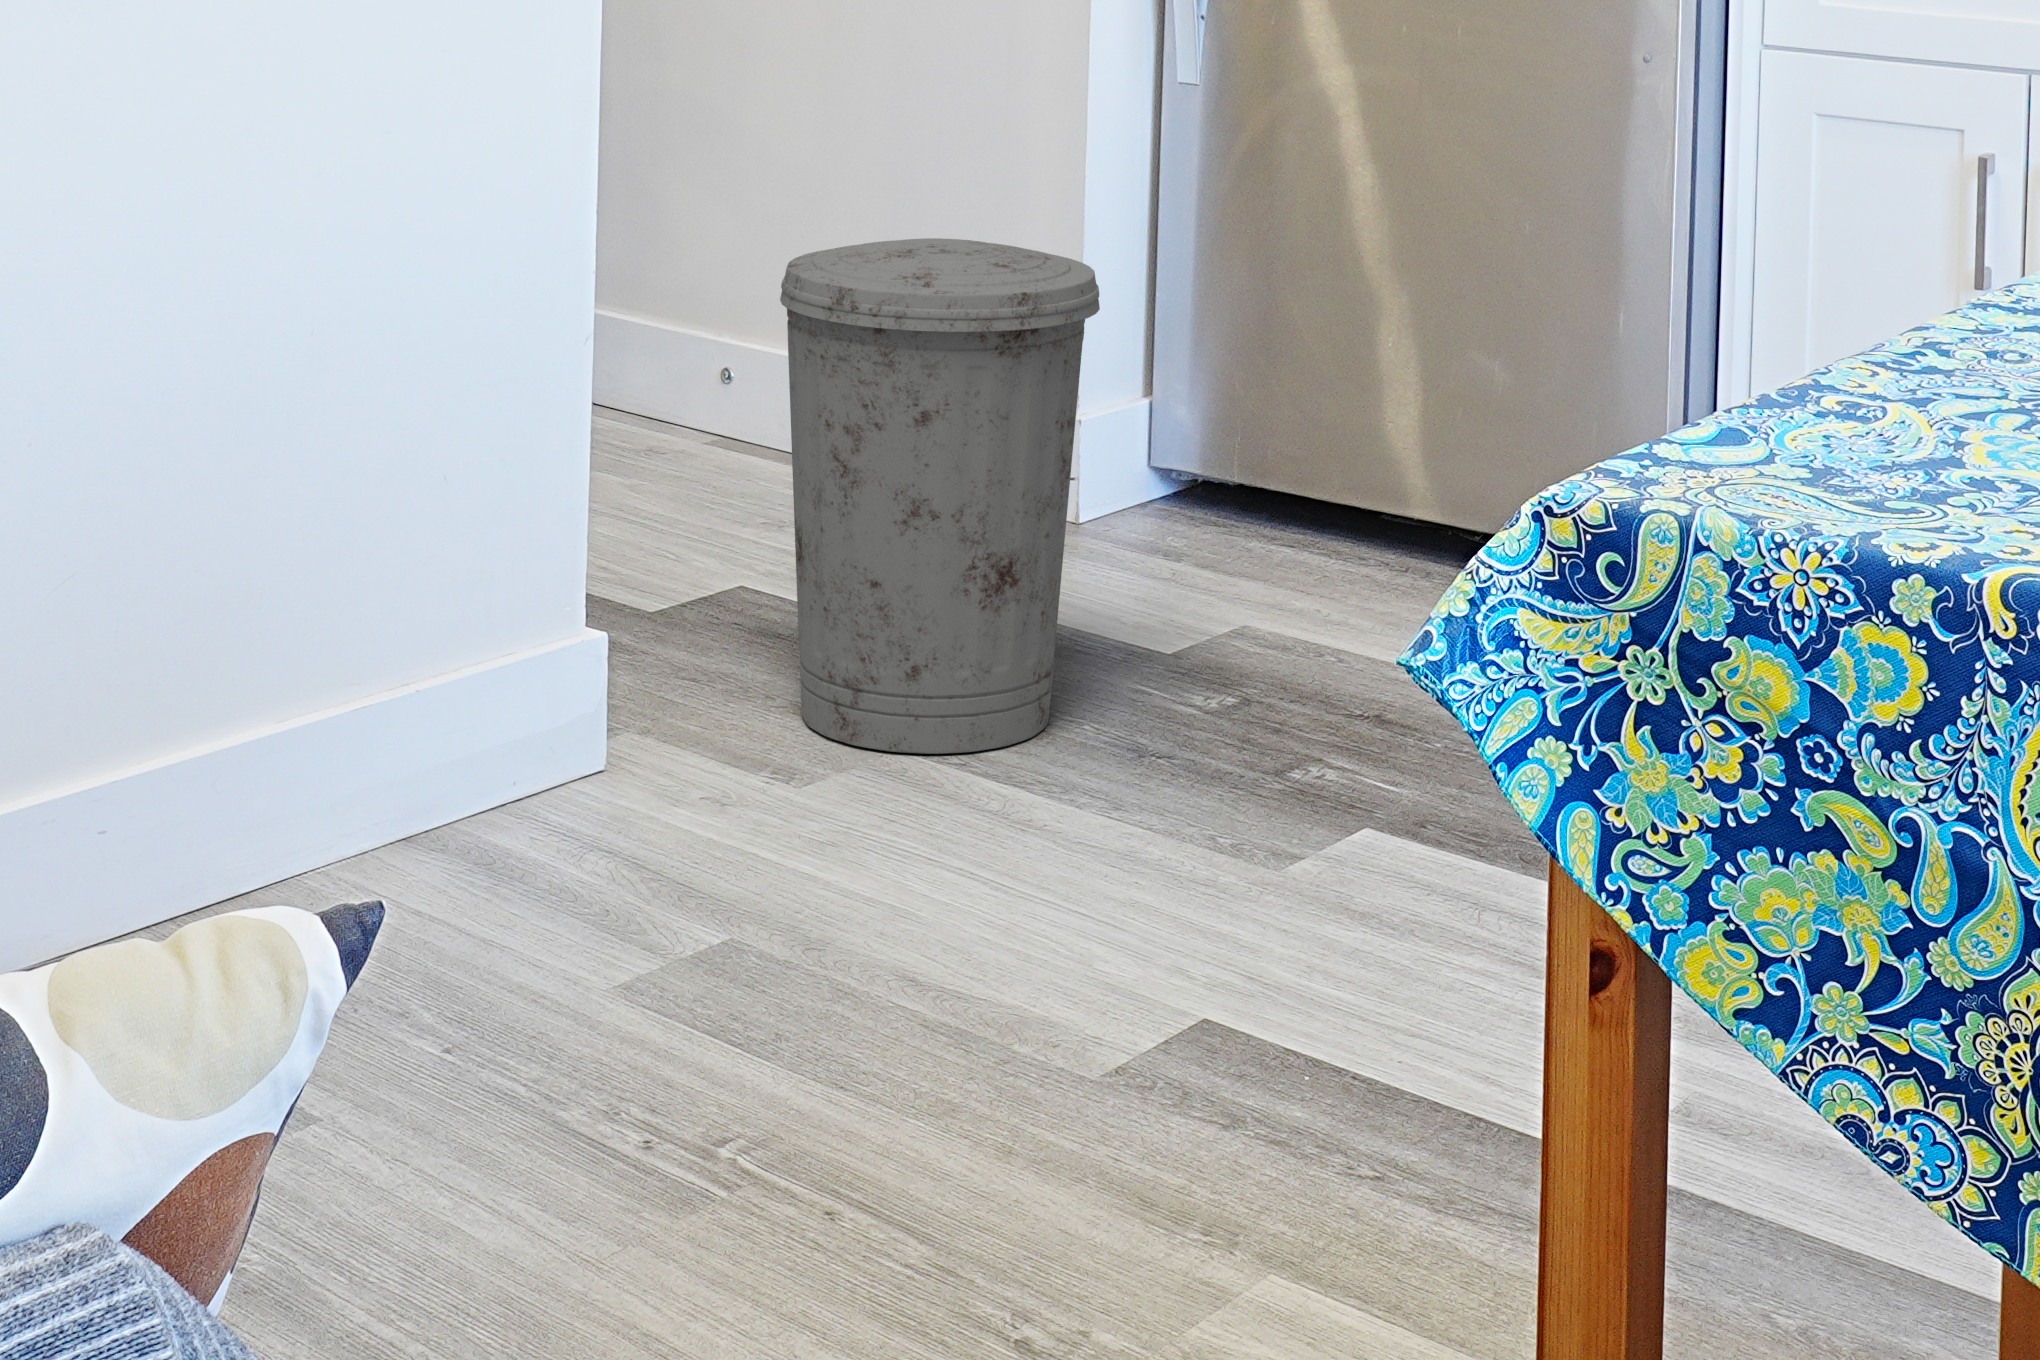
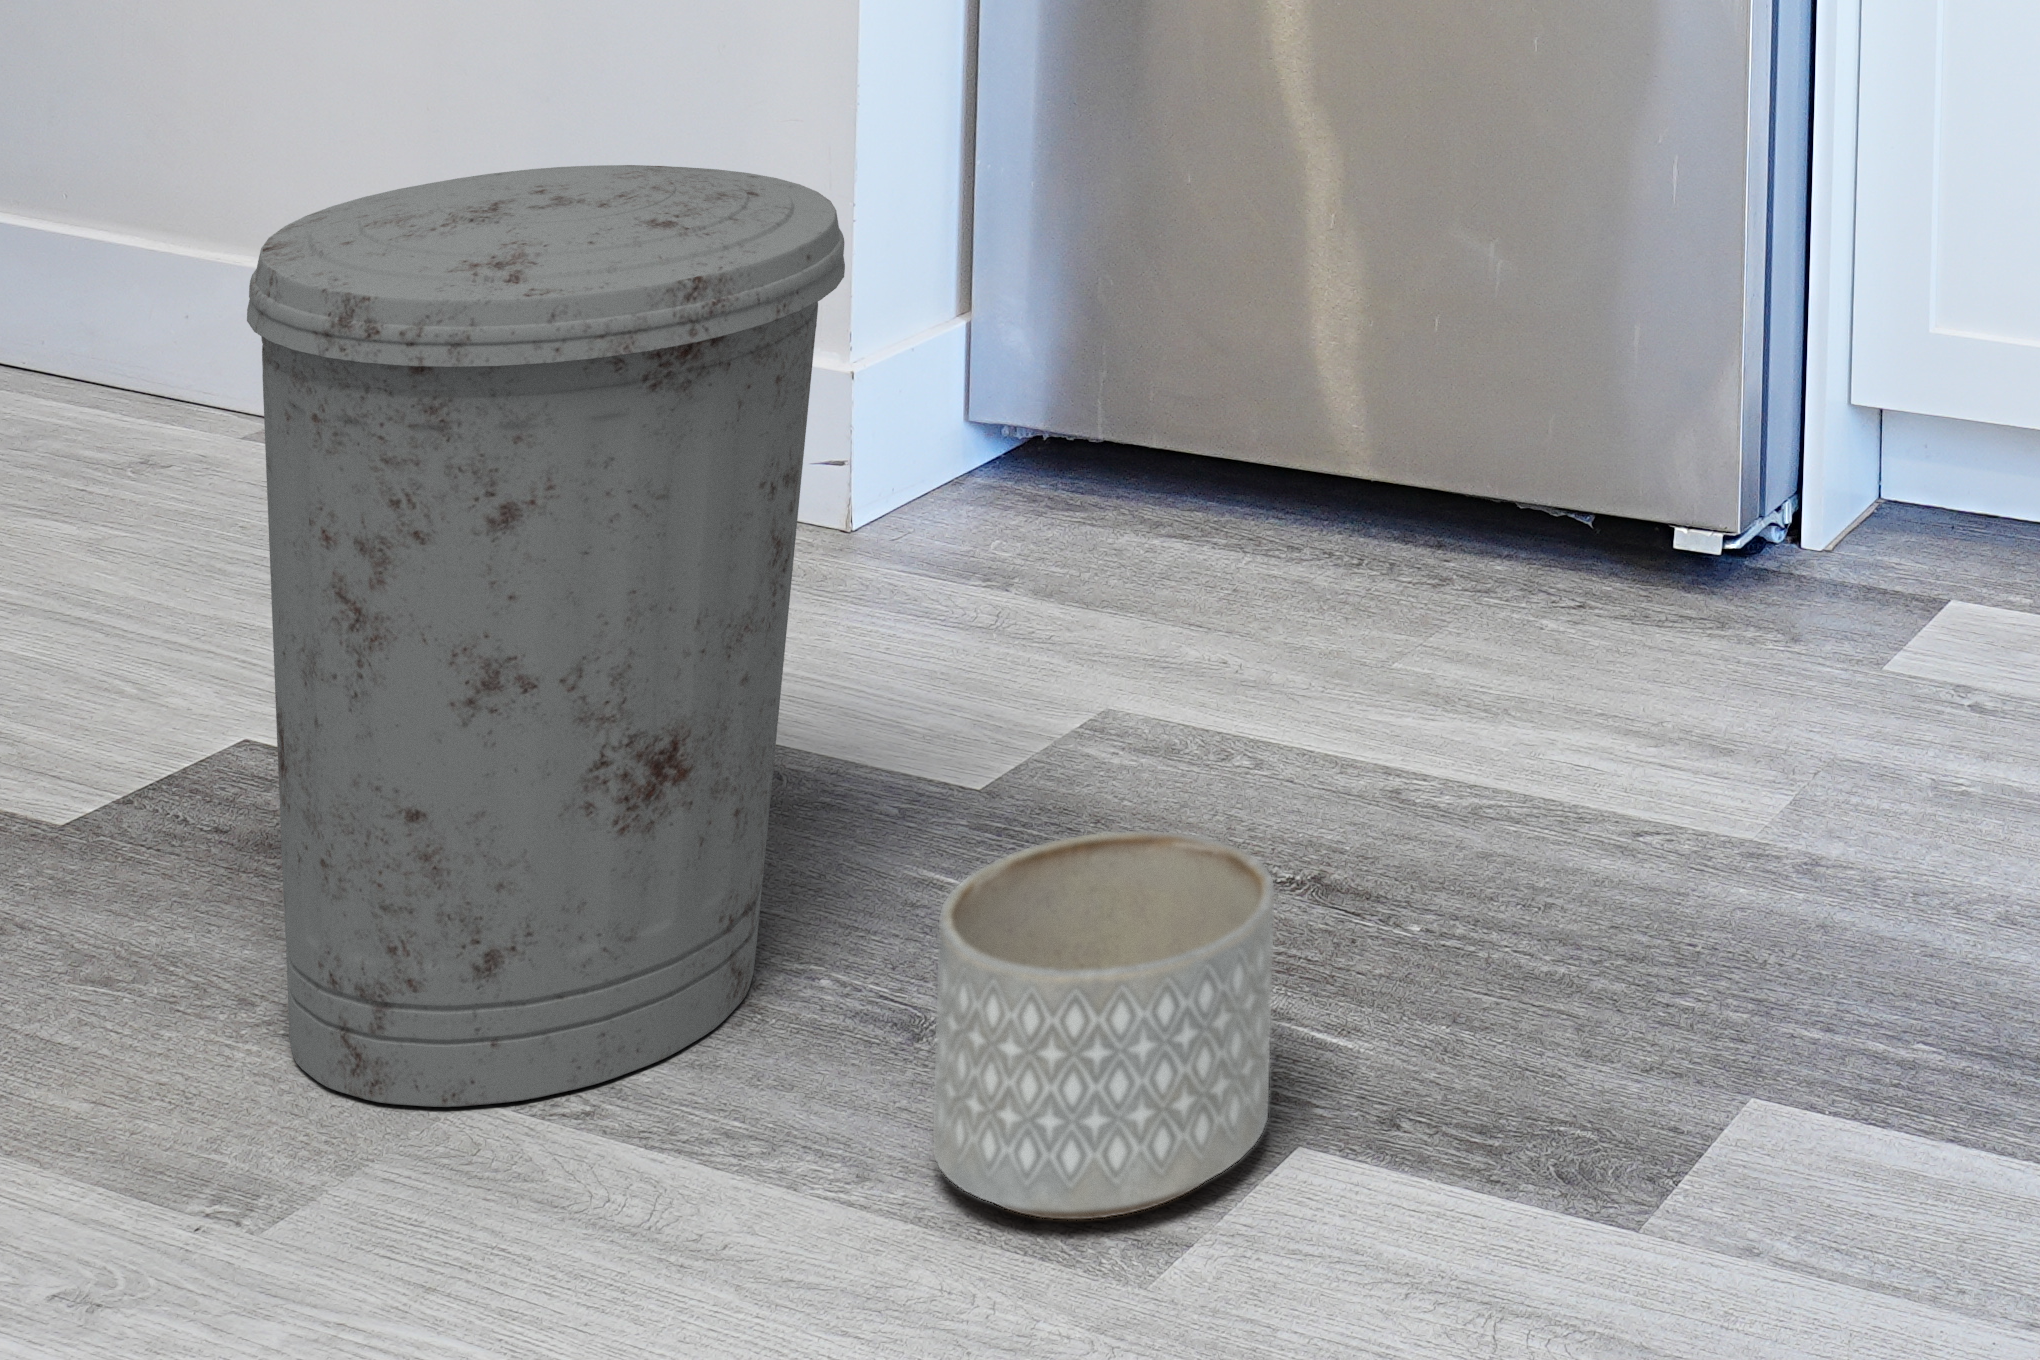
planter: none [1158,638,1351,835] -> present [933,831,1274,1219]

